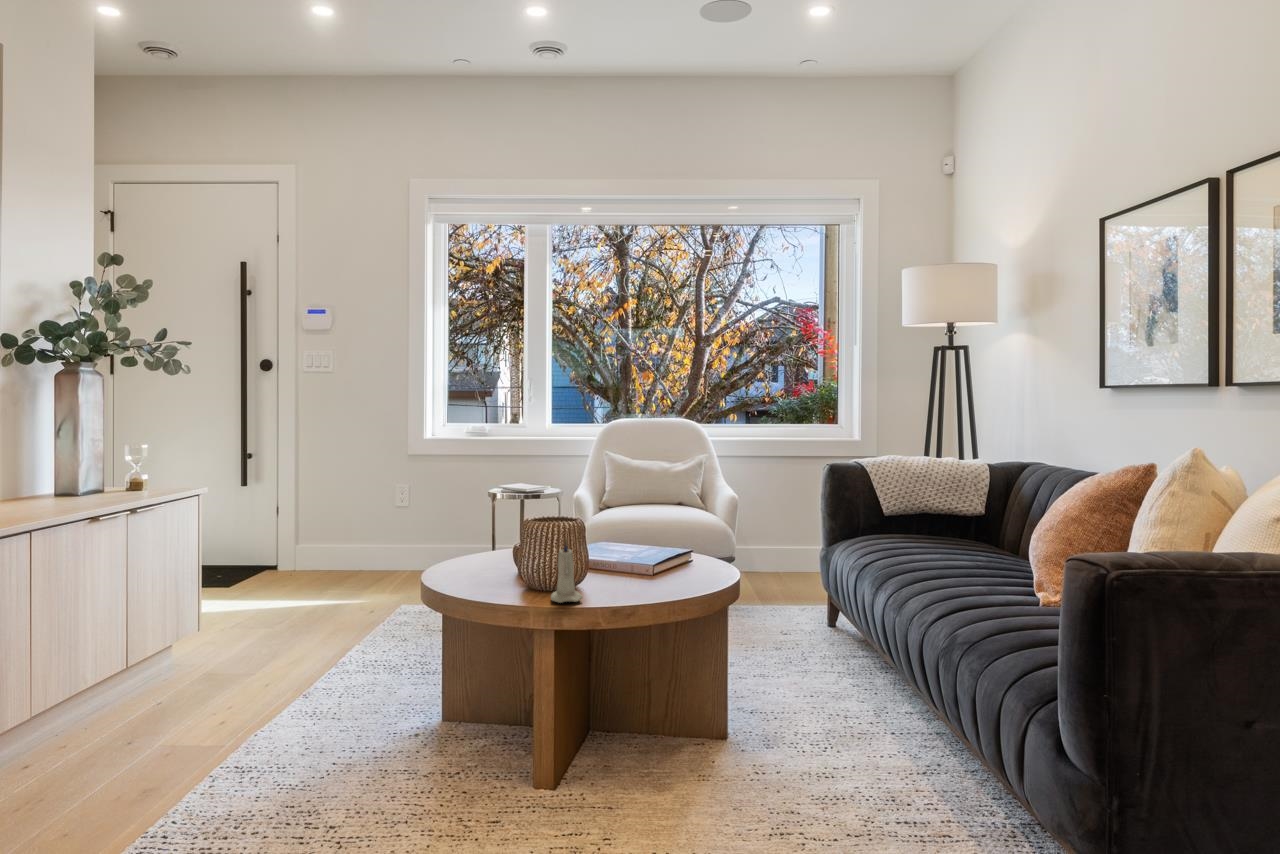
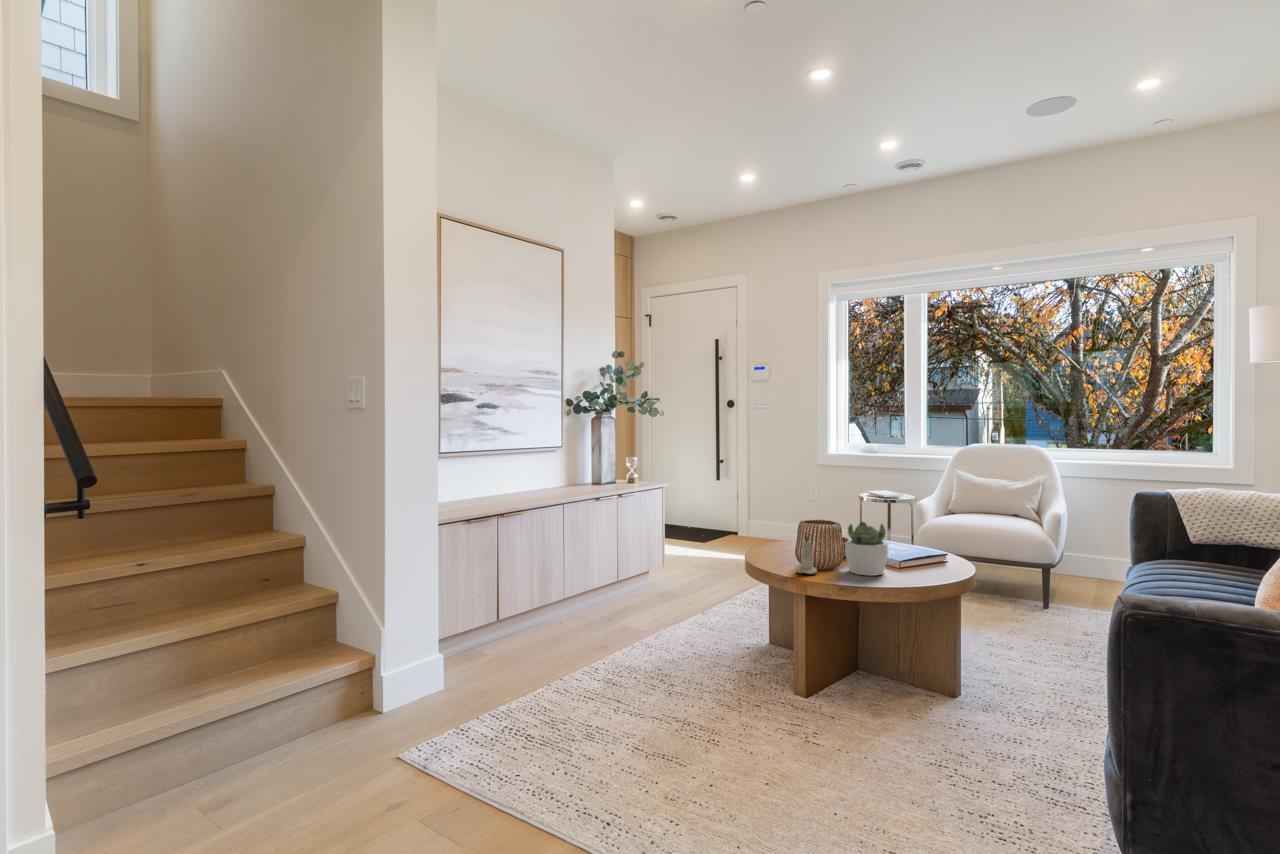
succulent plant: none [608,515,669,593] -> present [845,522,888,576]

